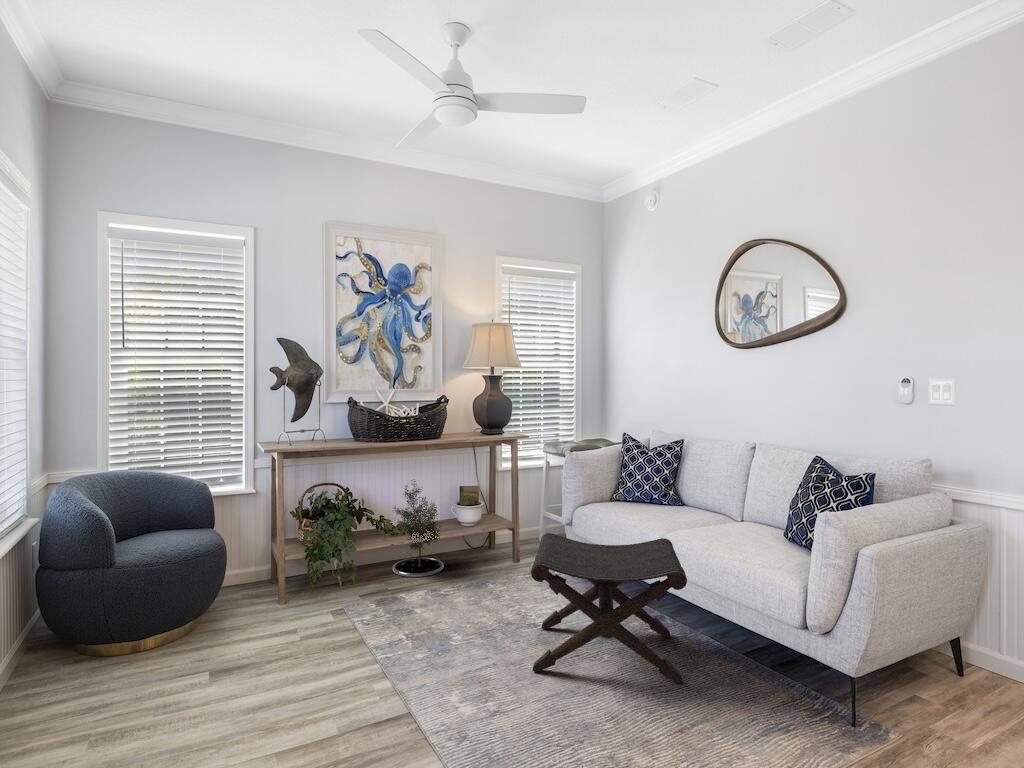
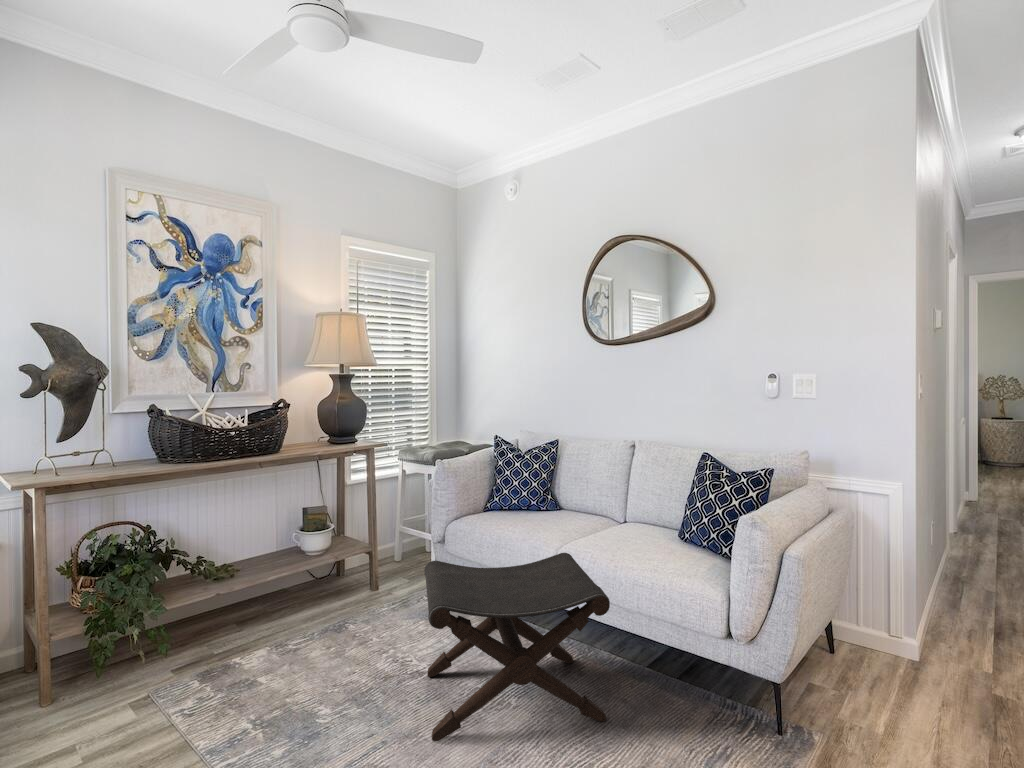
potted tree: present [393,484,444,577] -> none [214,505,286,630]

